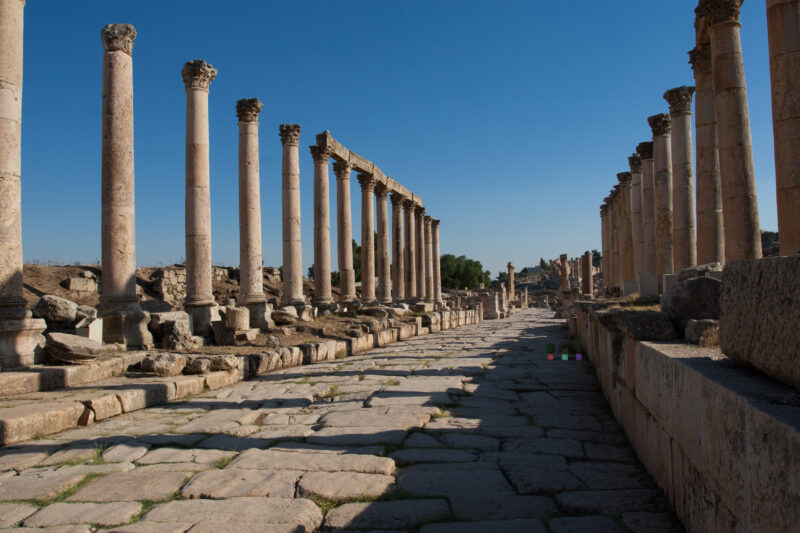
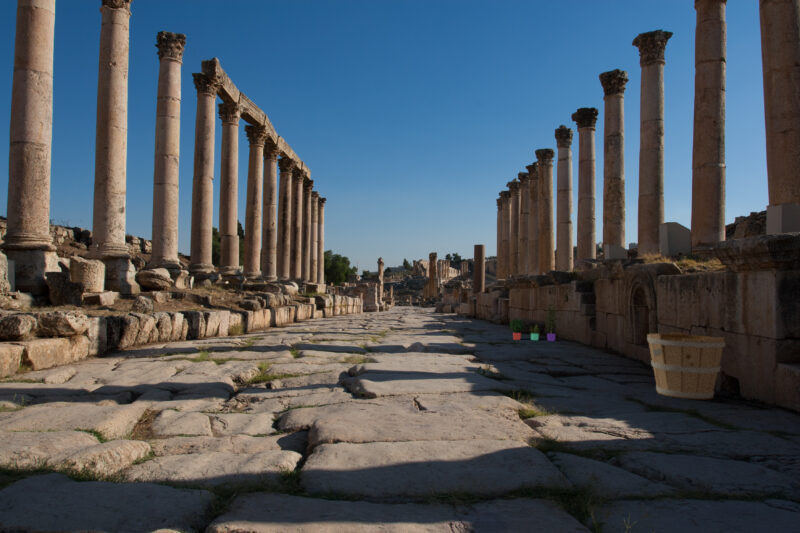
wooden bucket: none [555,364,603,408] -> present [647,332,725,400]

